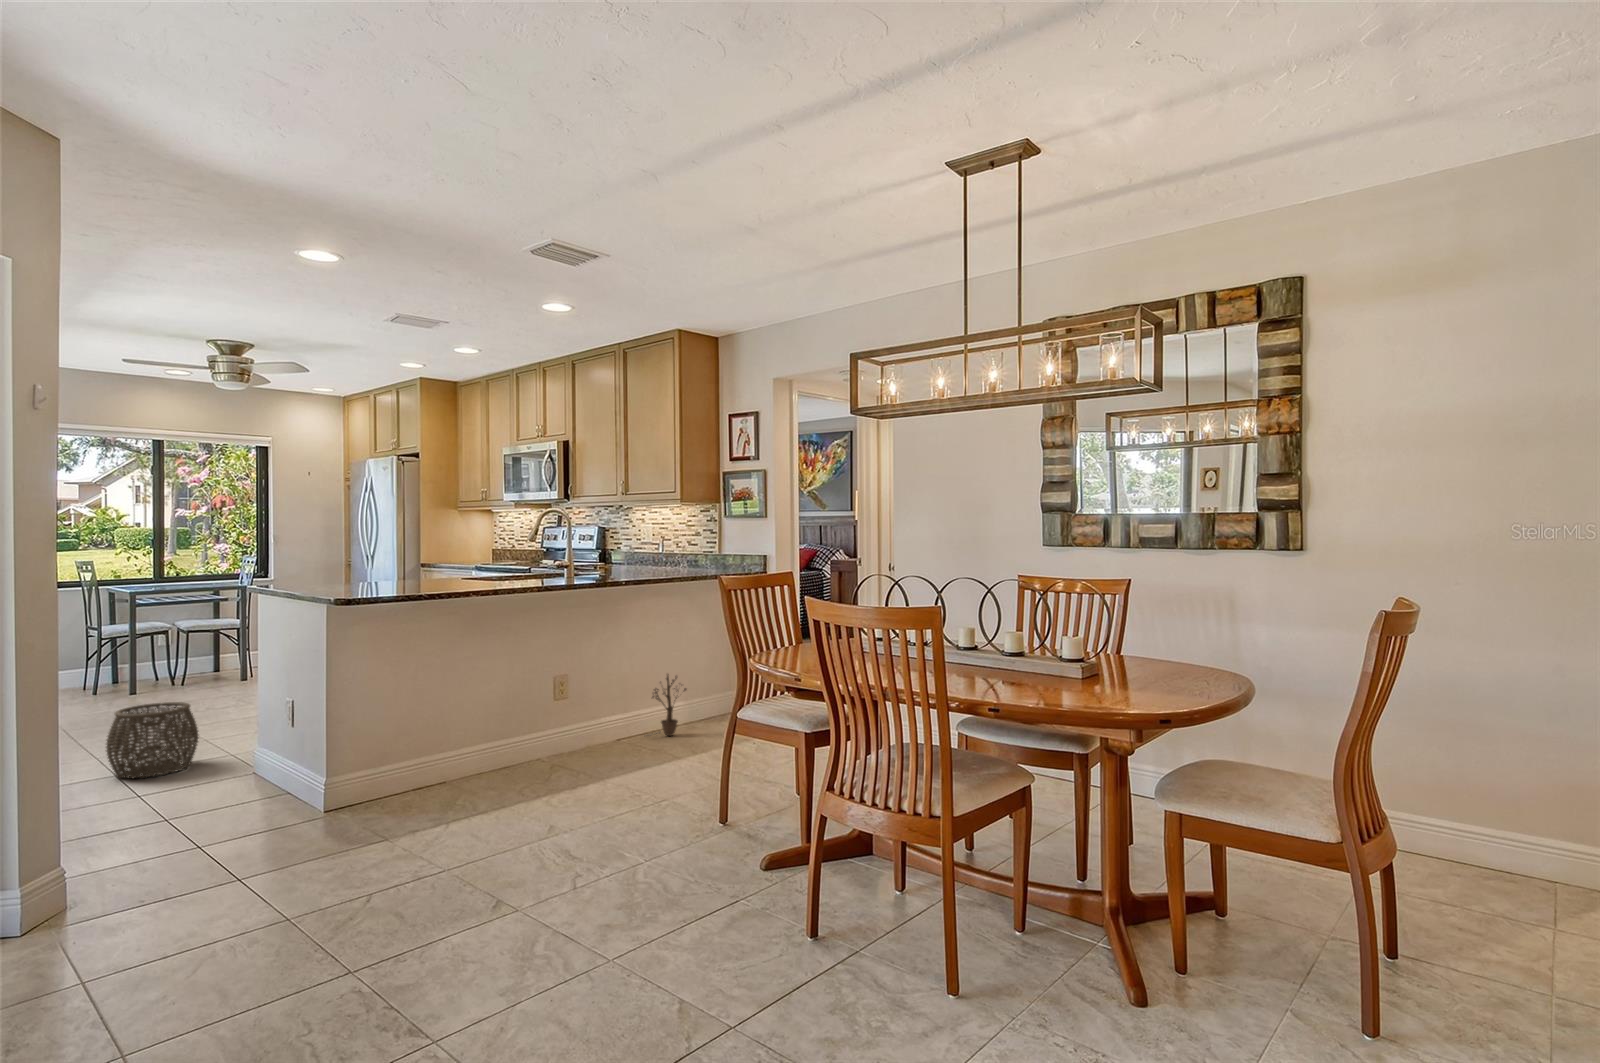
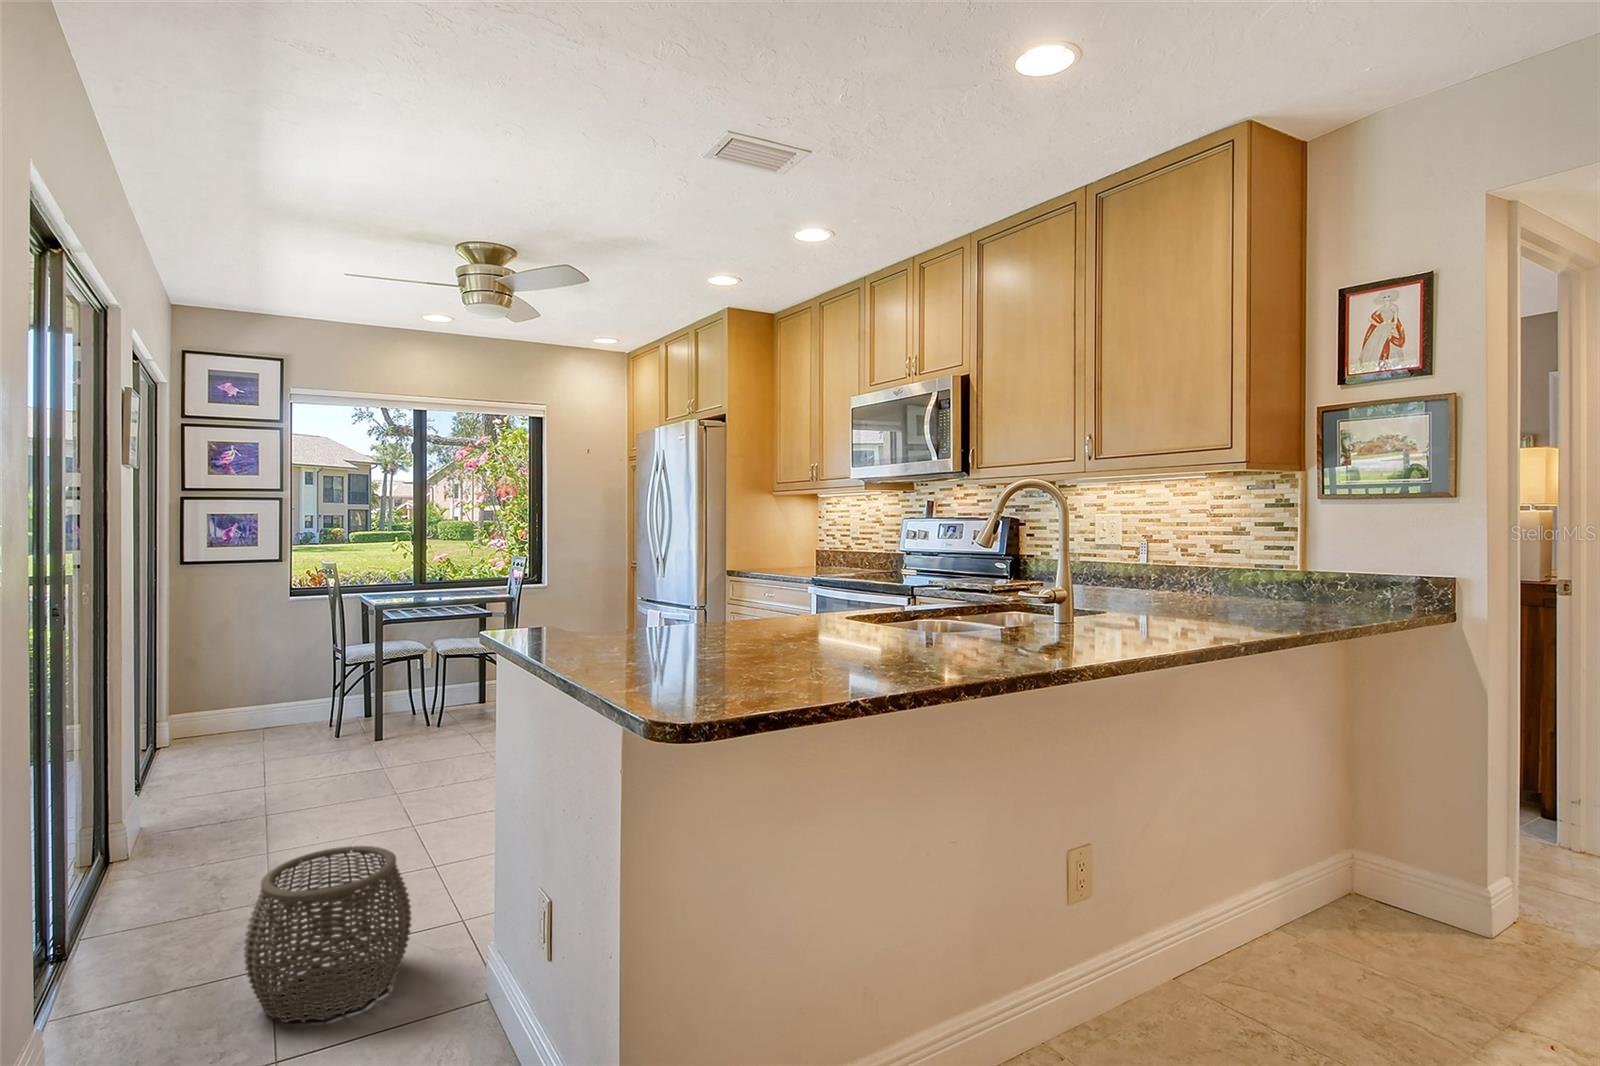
decorative plant: present [650,674,686,736] -> none [1279,843,1360,989]

